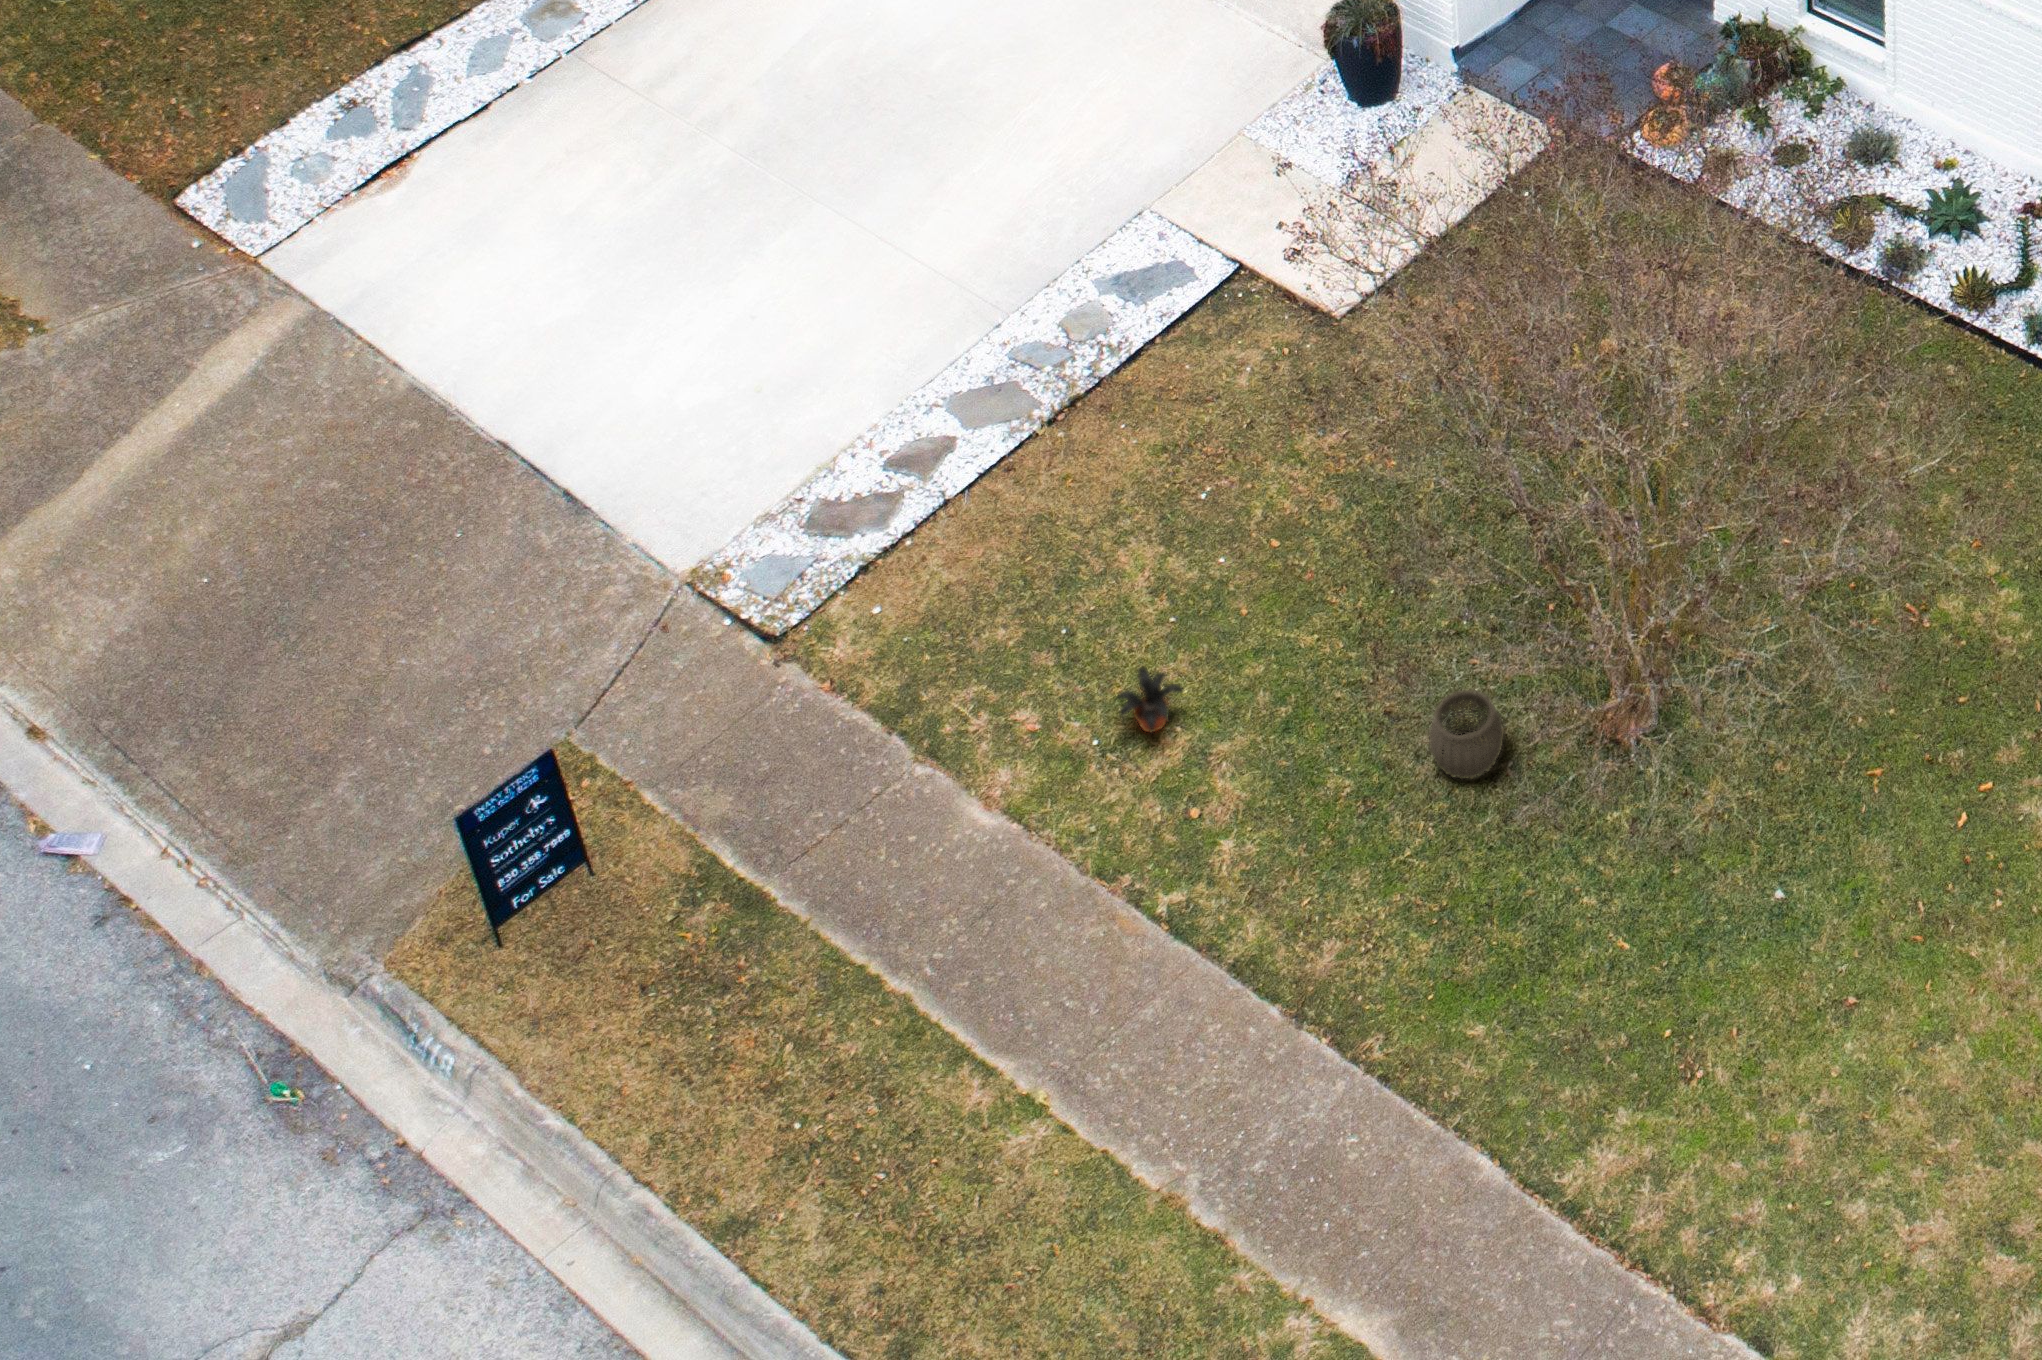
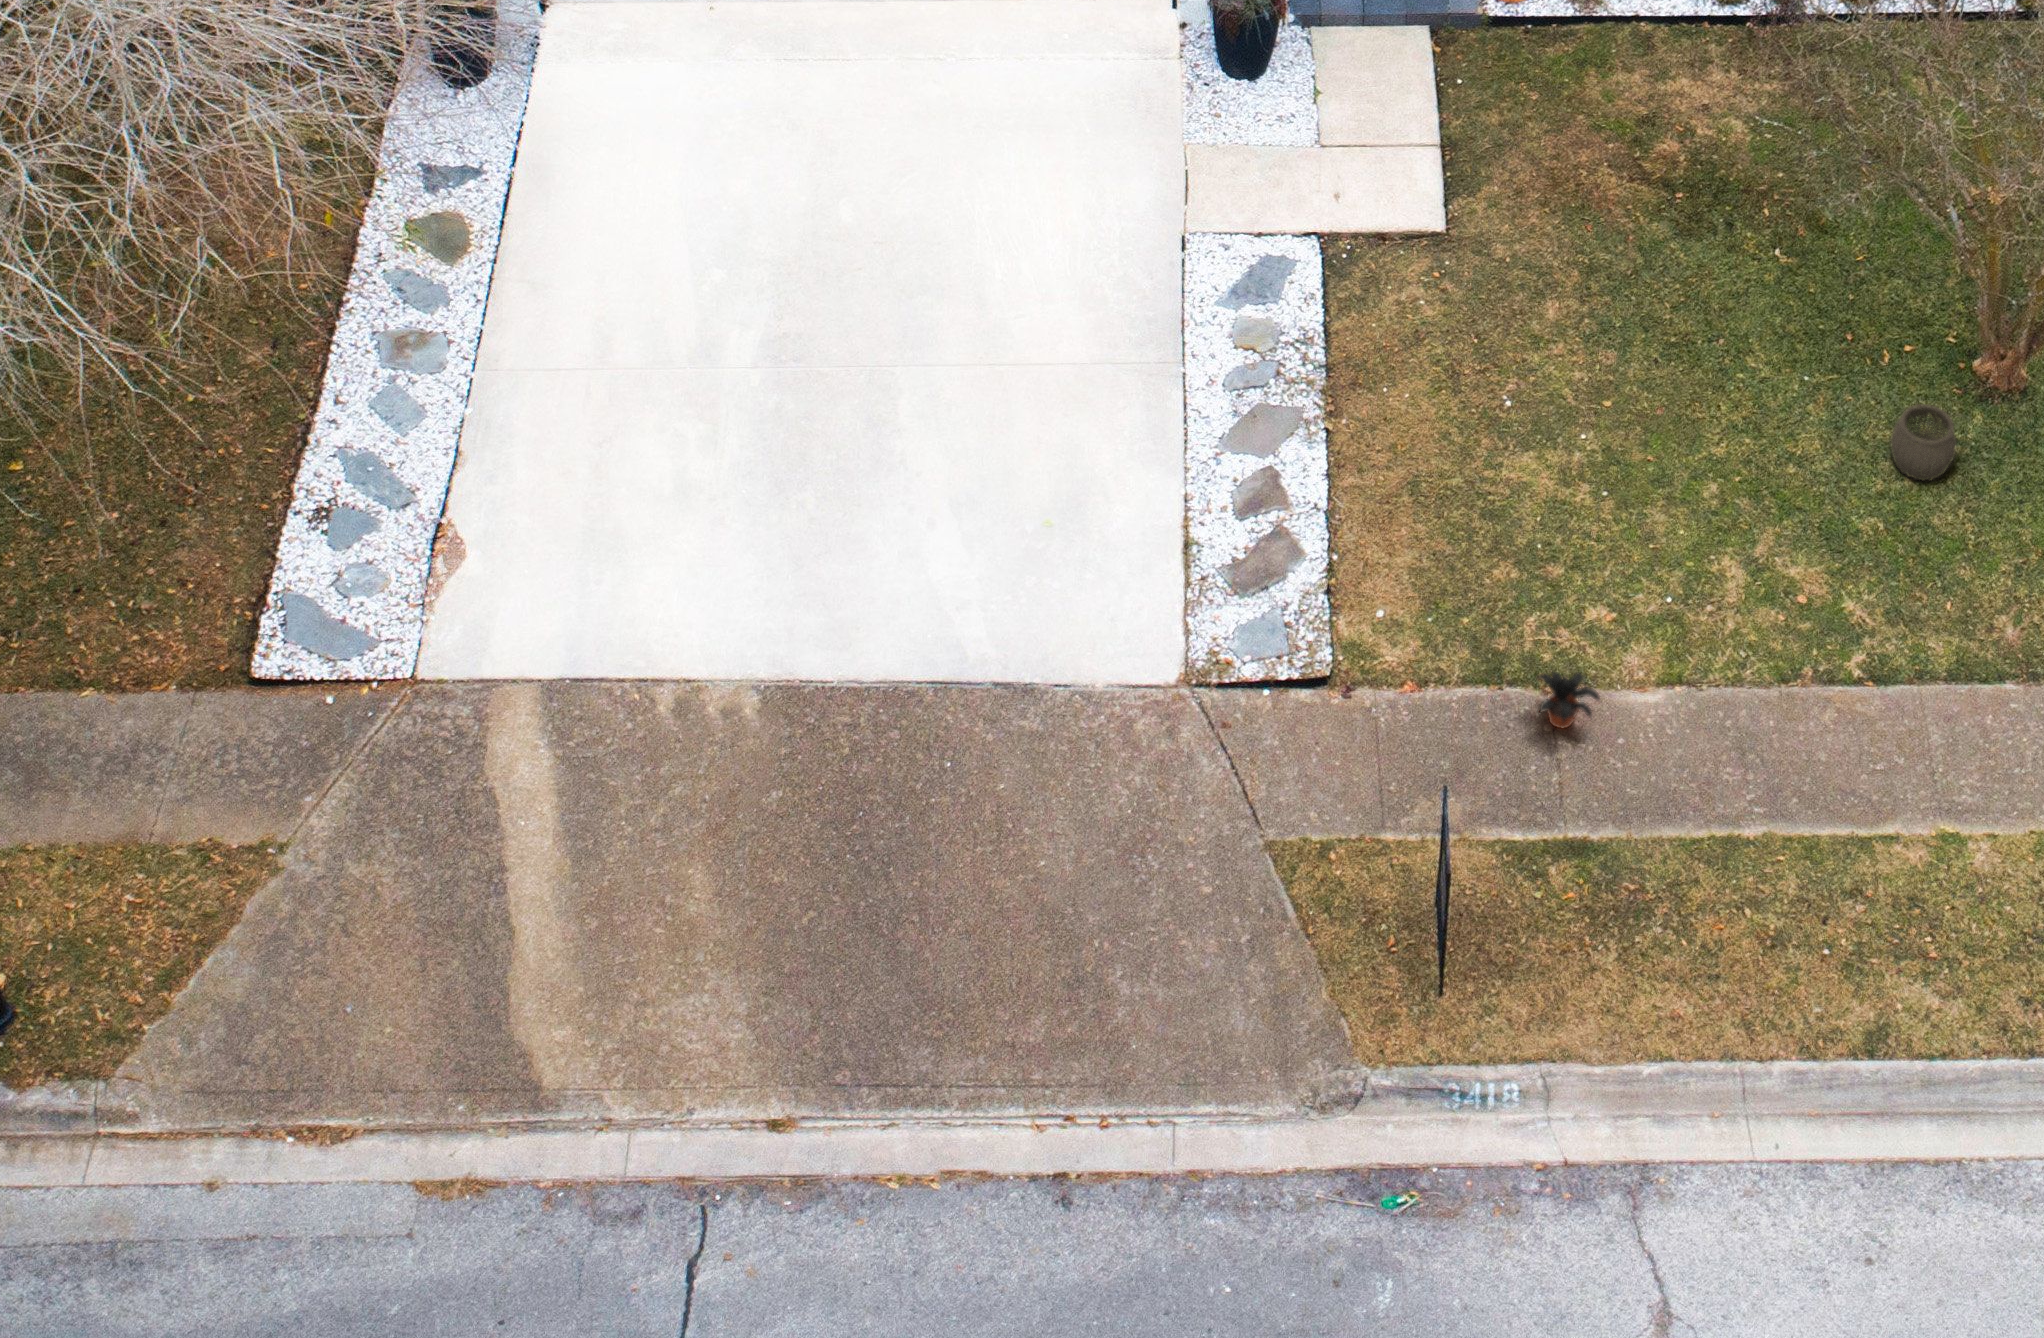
potted plant: present [1117,667,1183,732] -> present [1537,672,1600,729]

